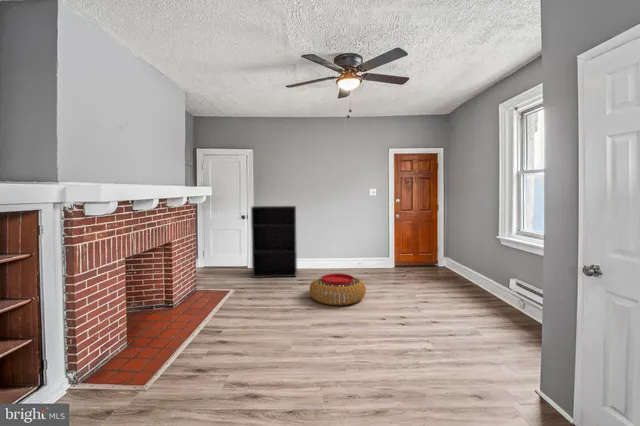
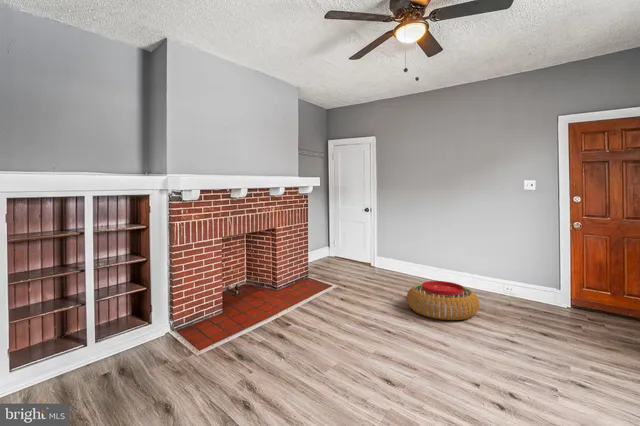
bookshelf: present [251,206,297,278] -> none [367,198,423,280]

